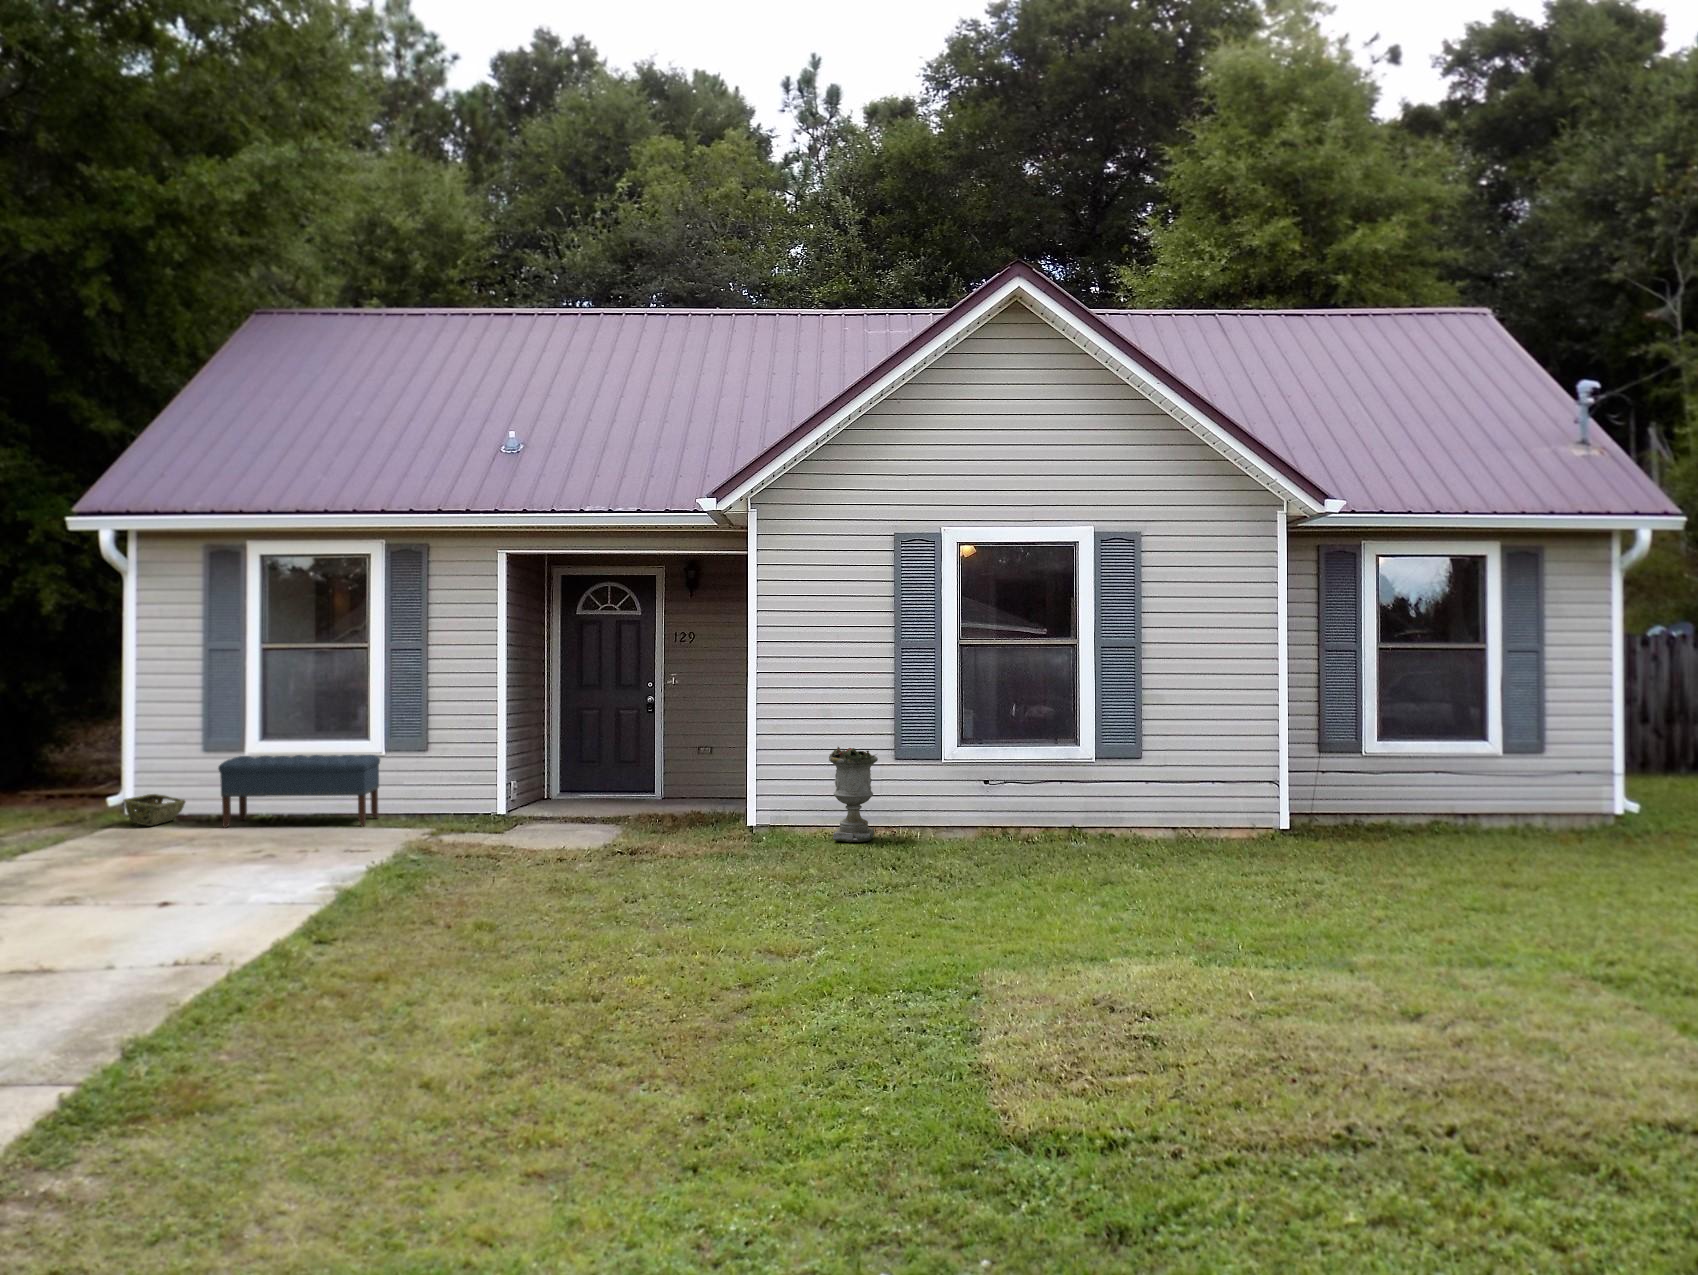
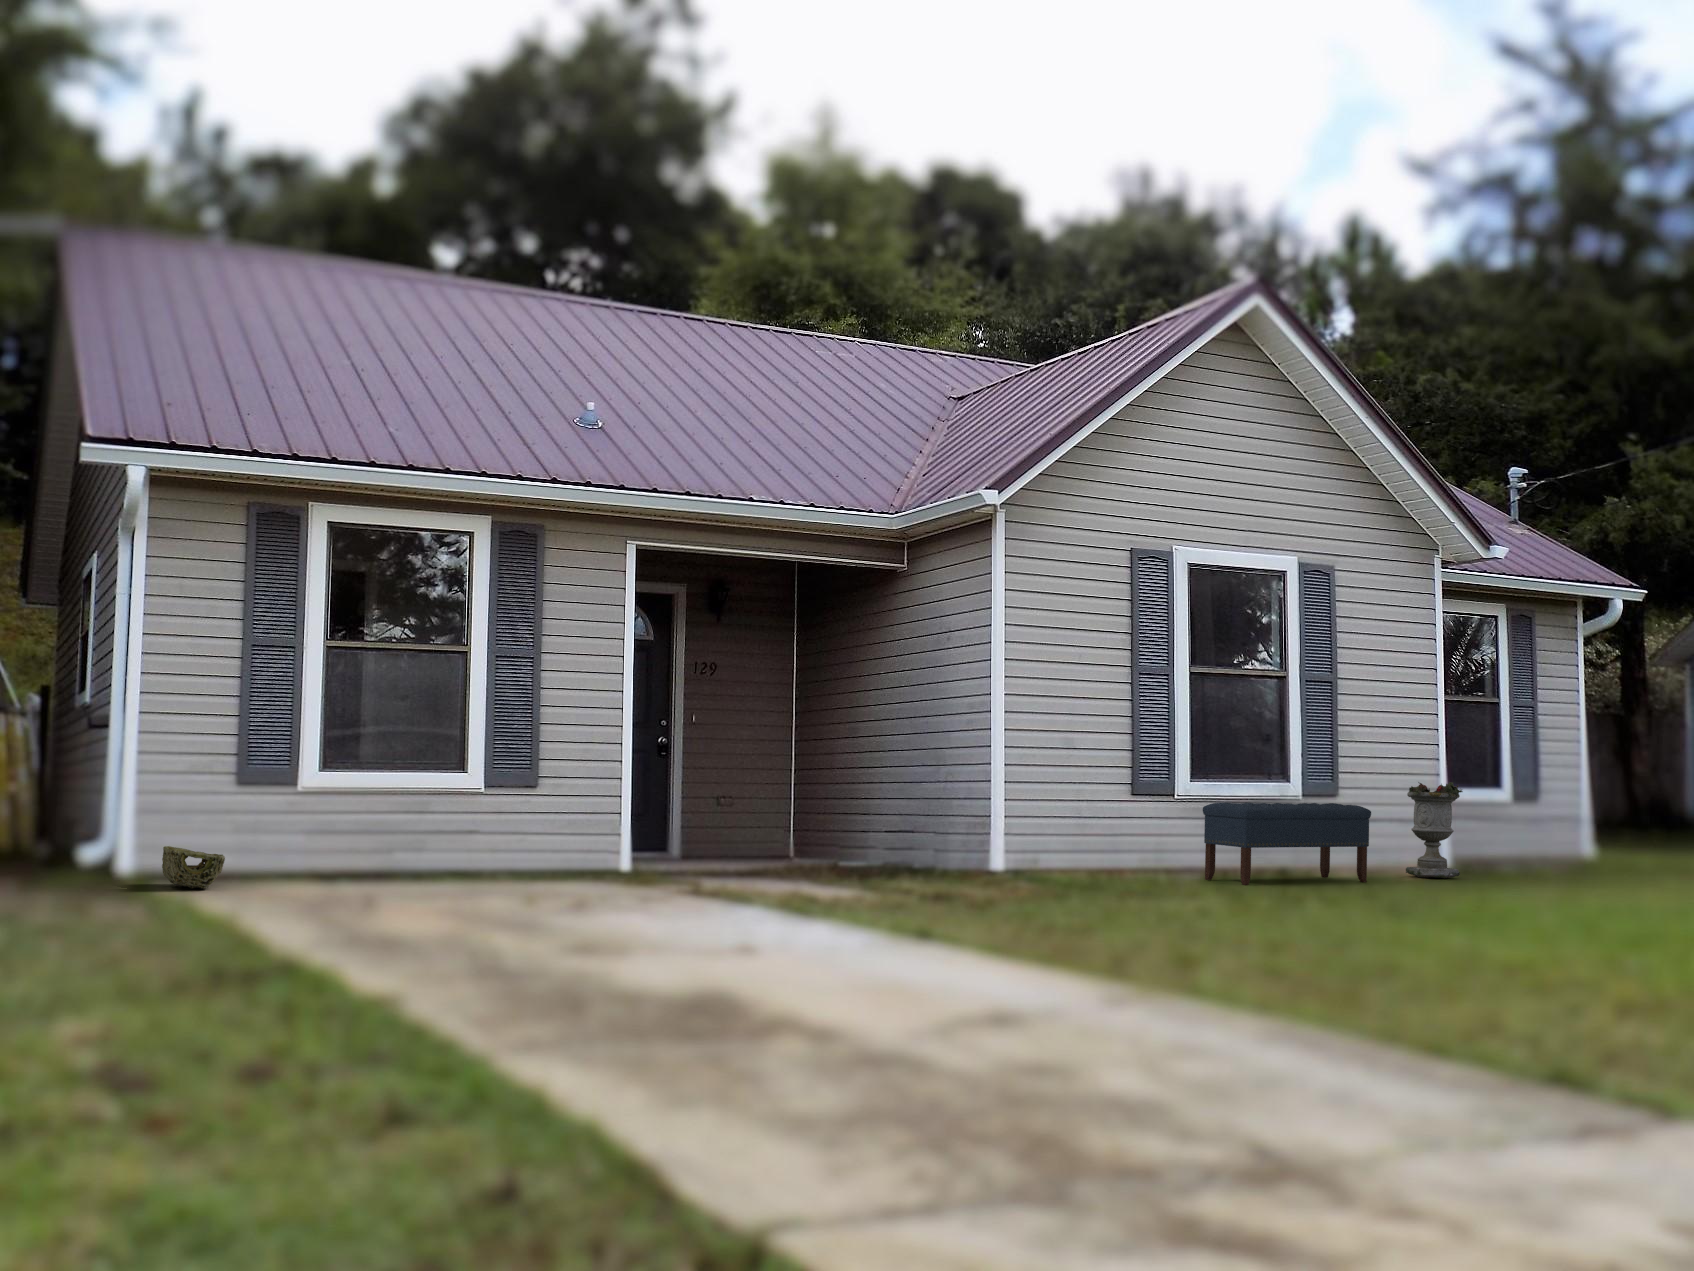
planter: present [829,747,878,842] -> present [1406,782,1463,878]
bench: present [218,755,380,828] -> present [1203,802,1371,885]

